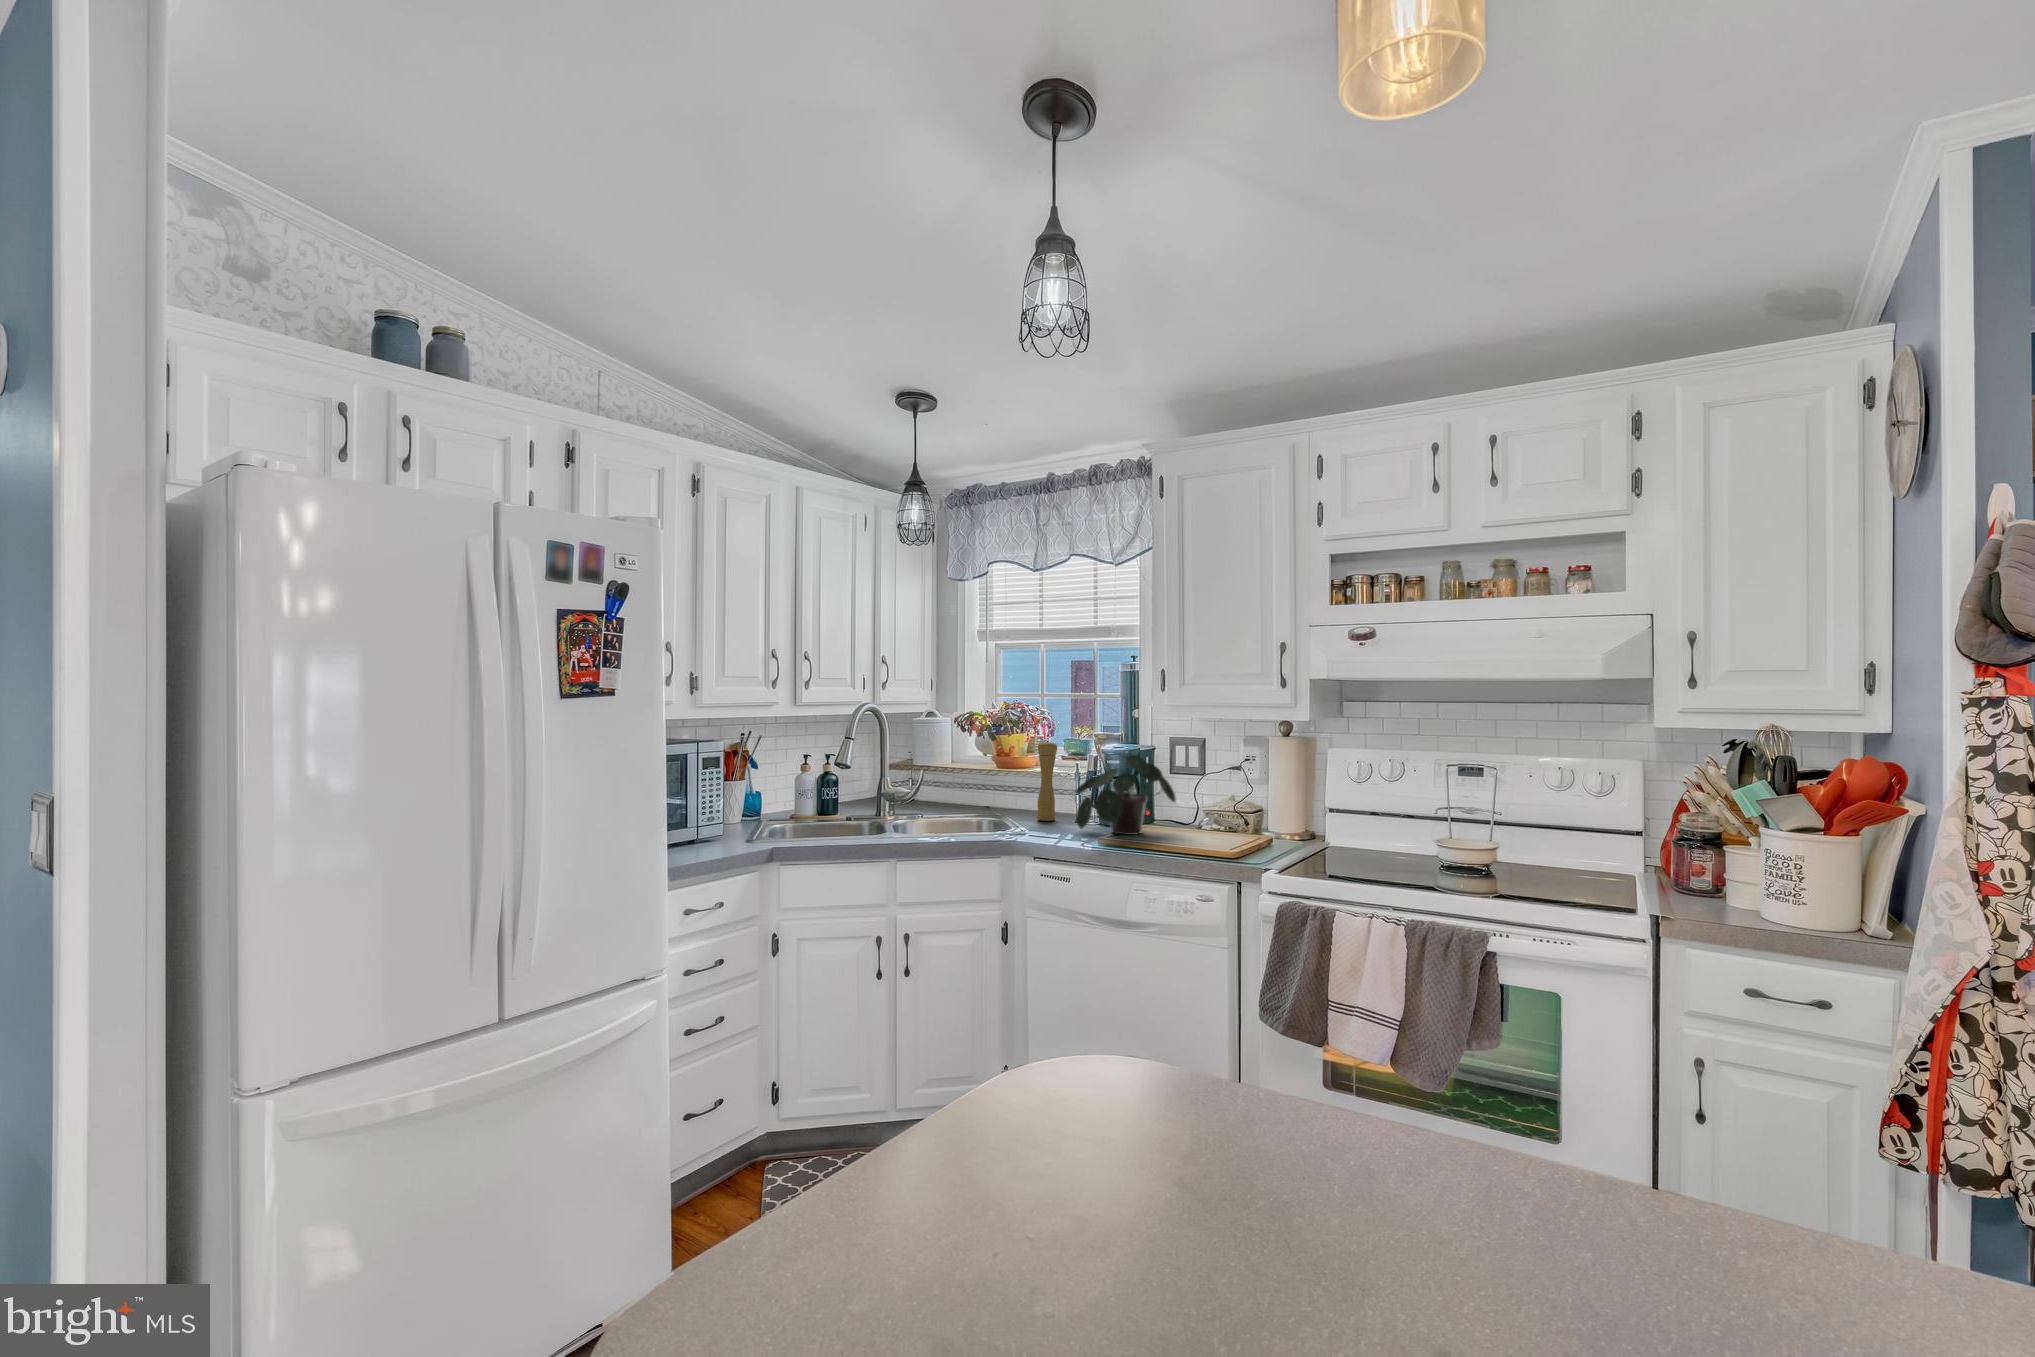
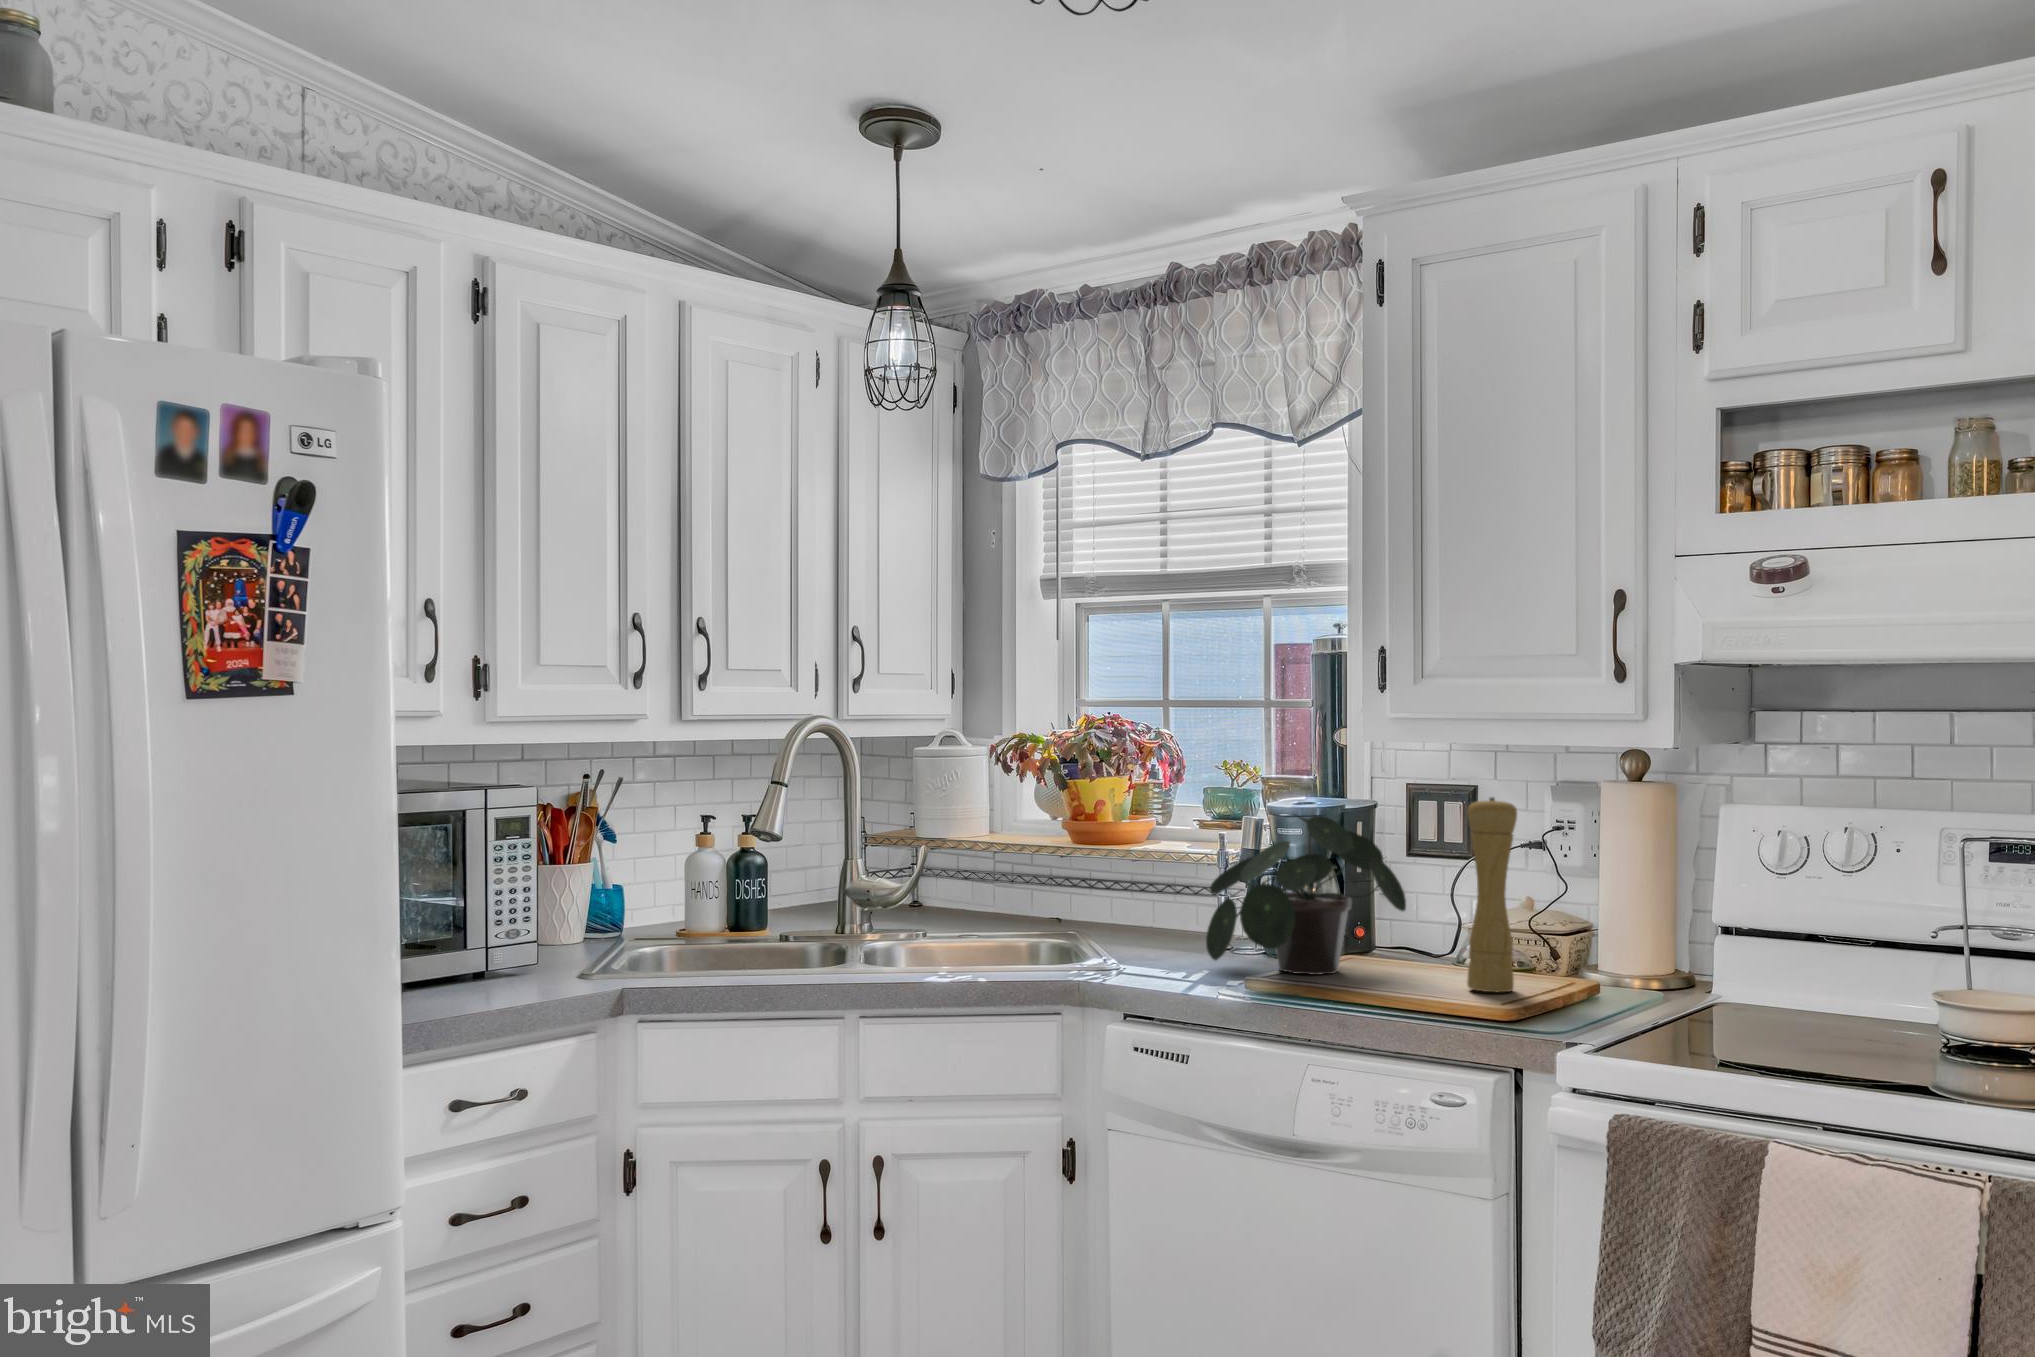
pepper mill: present [1037,741,1057,821] -> present [1467,797,1517,992]

